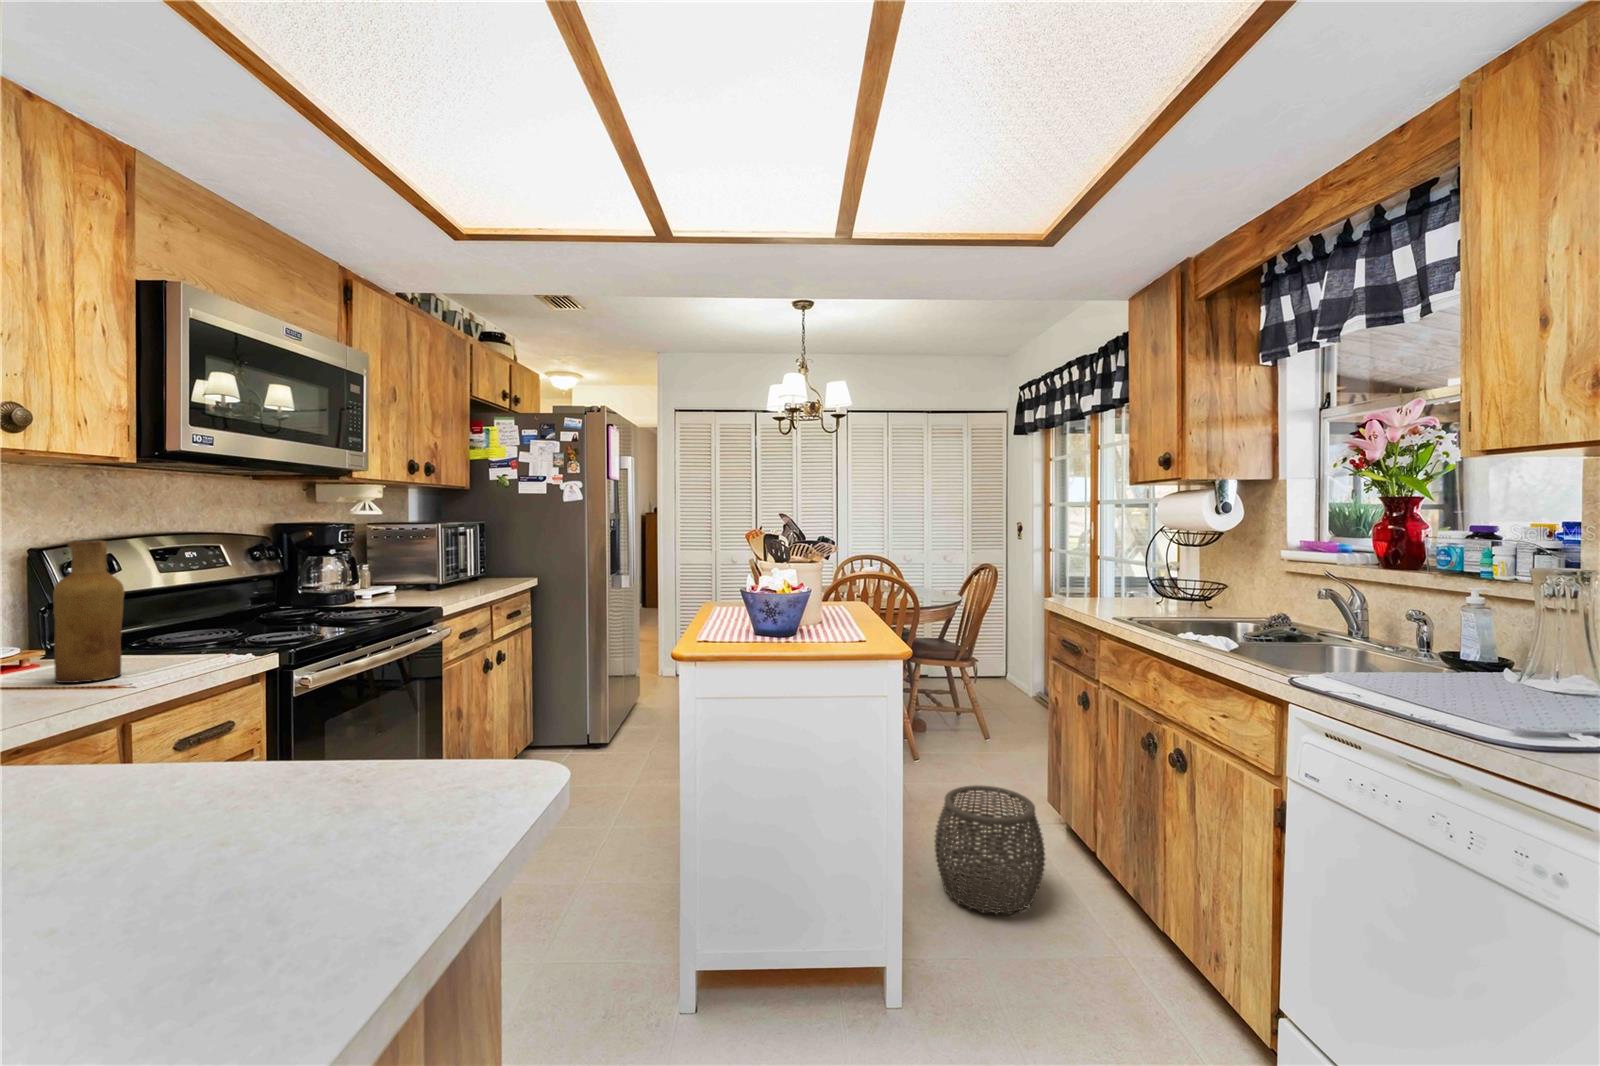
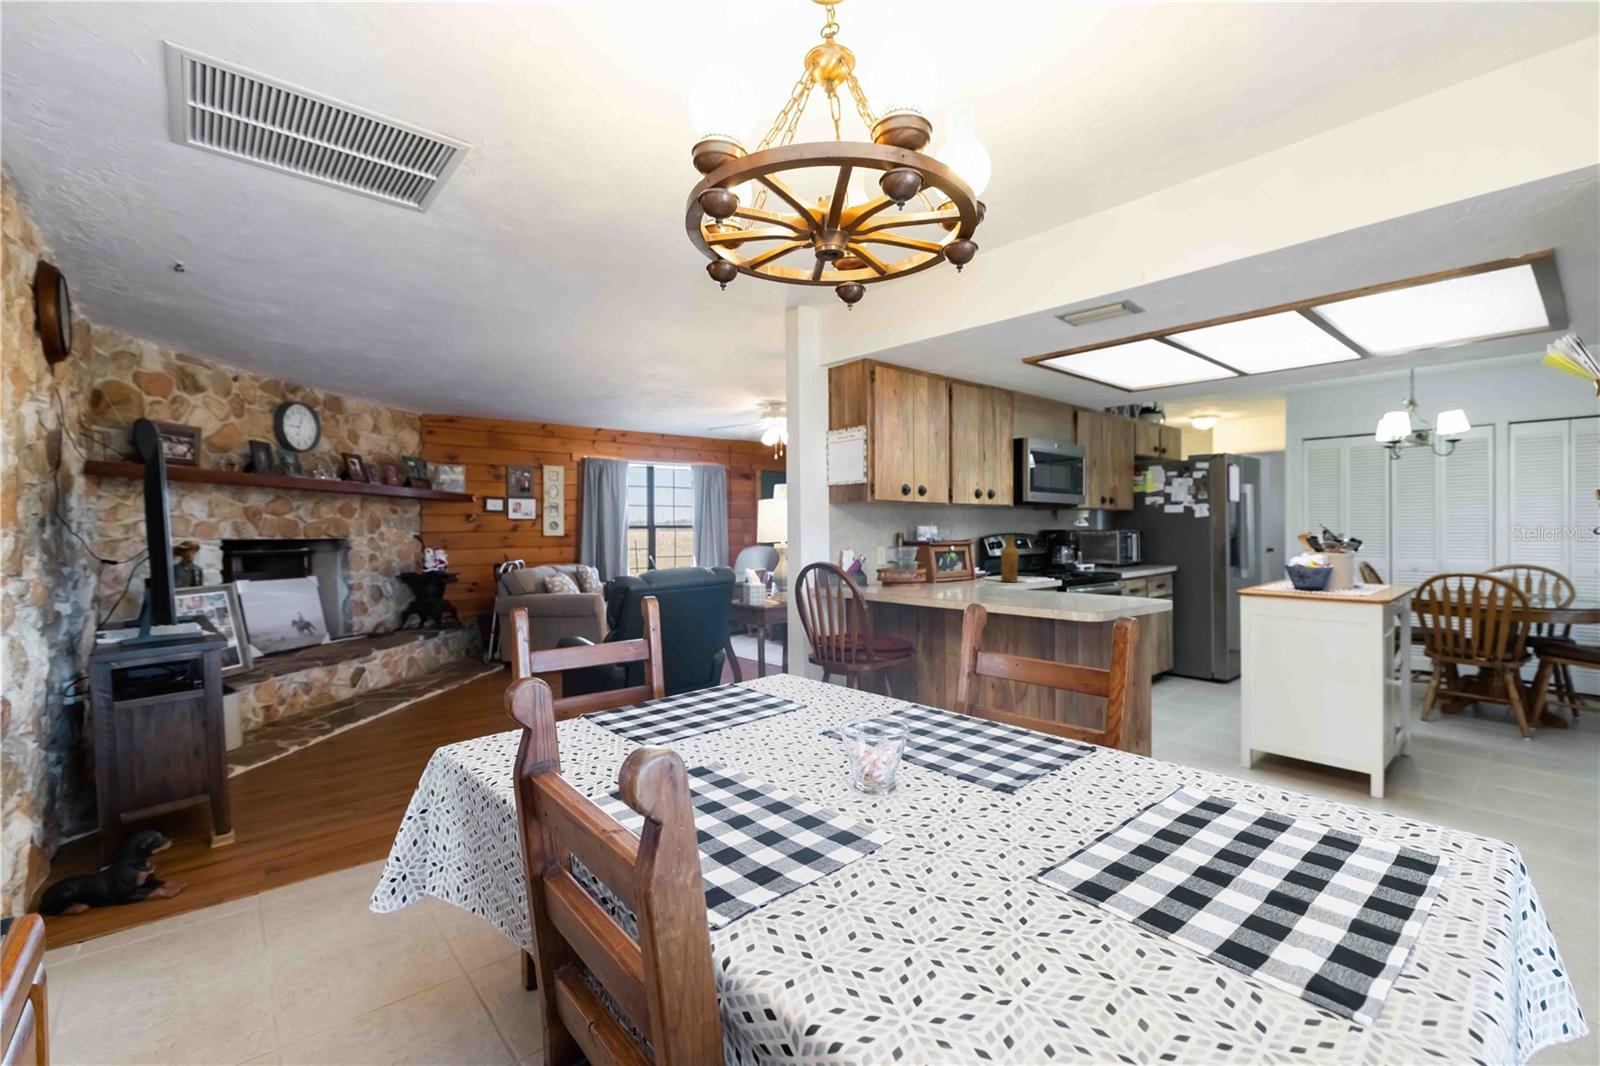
woven basket: present [935,785,1045,914] -> none [1453,717,1562,800]

